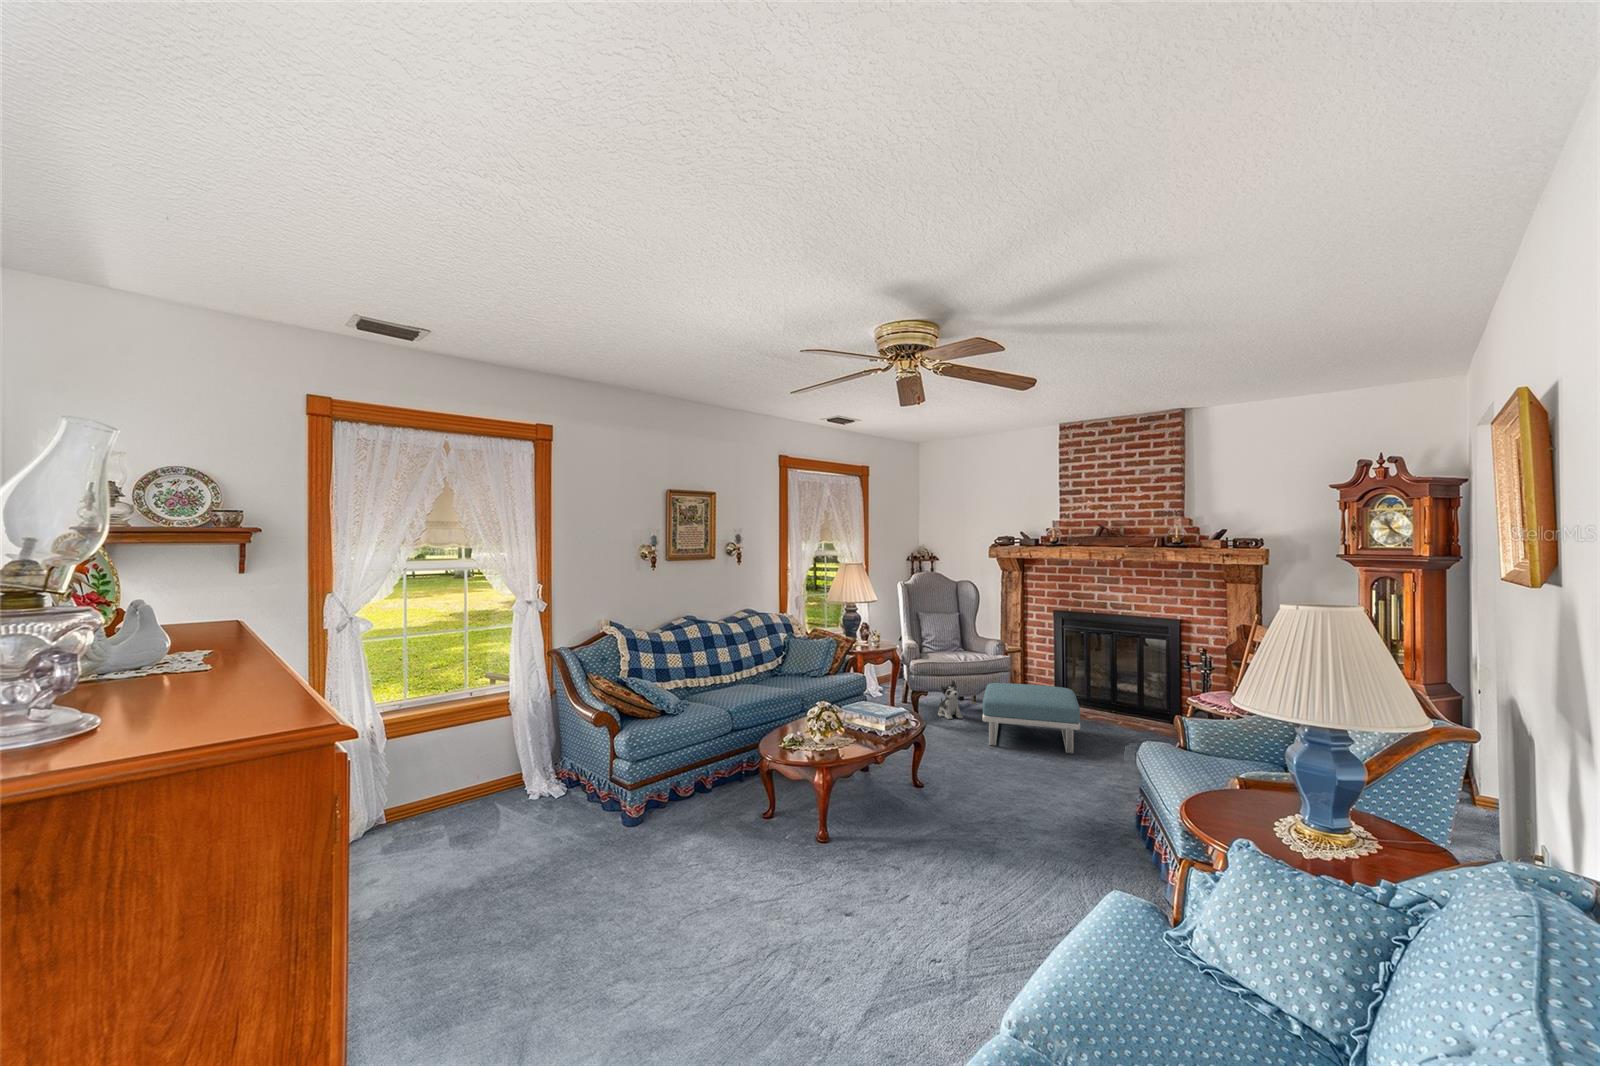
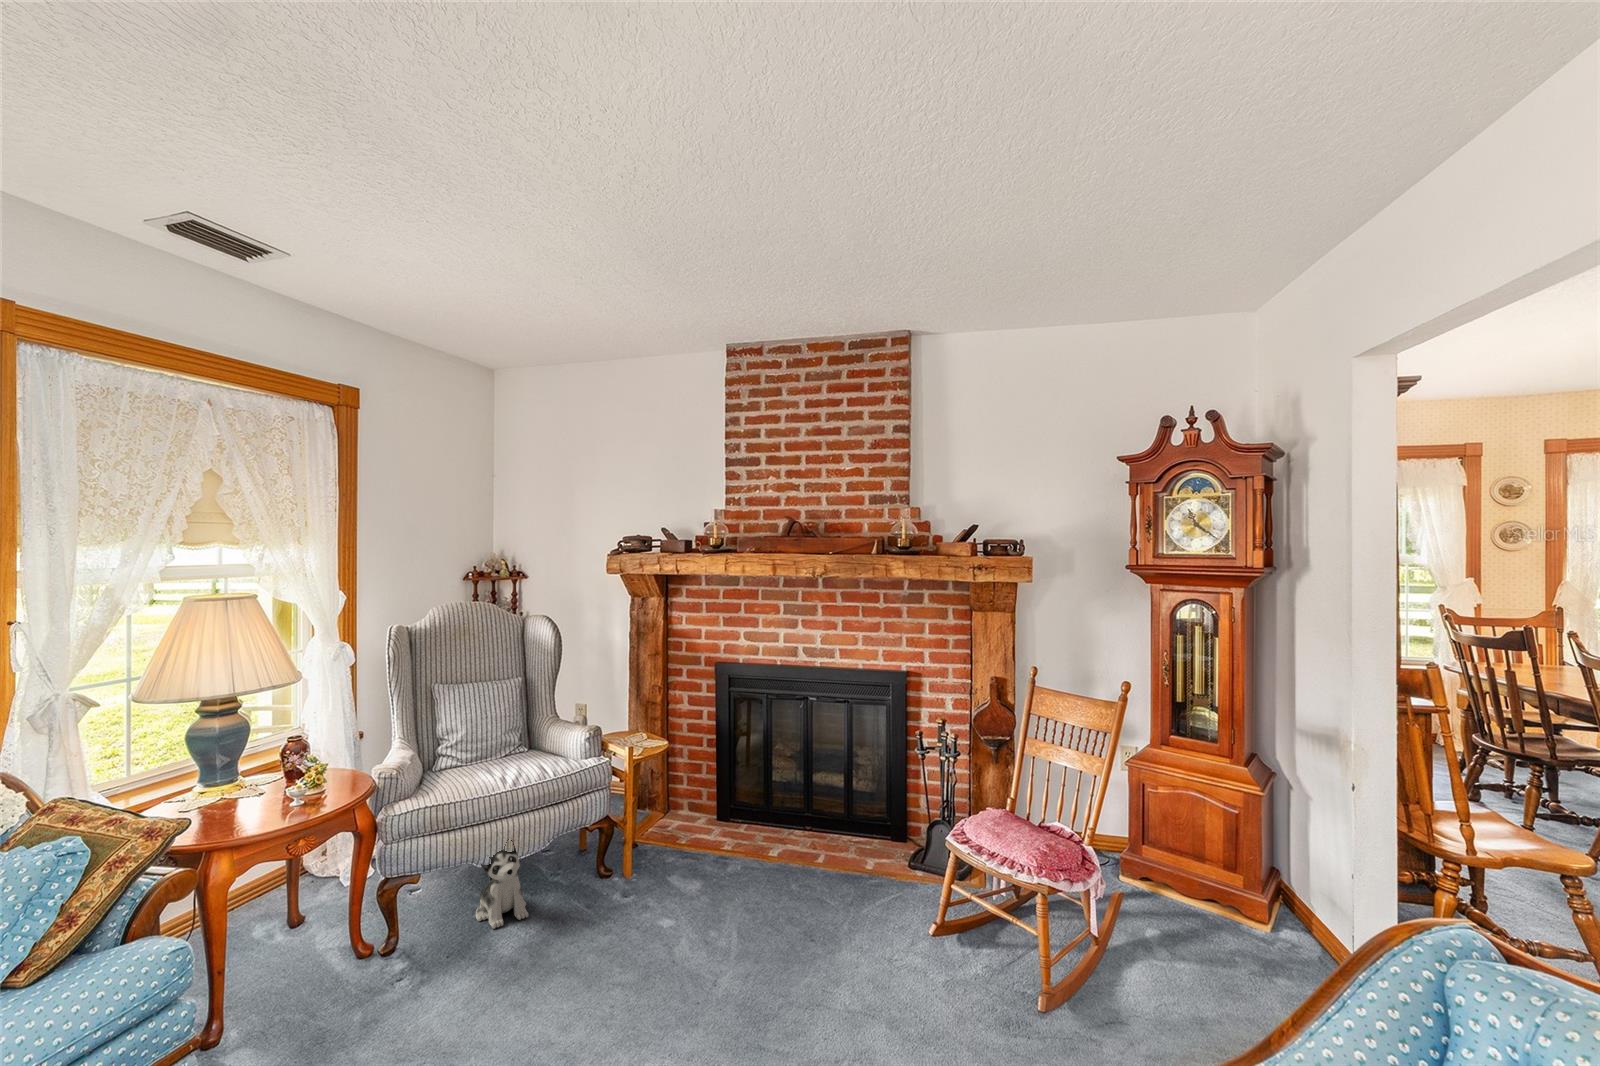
footstool: present [982,683,1080,754] -> none [540,832,753,1027]

